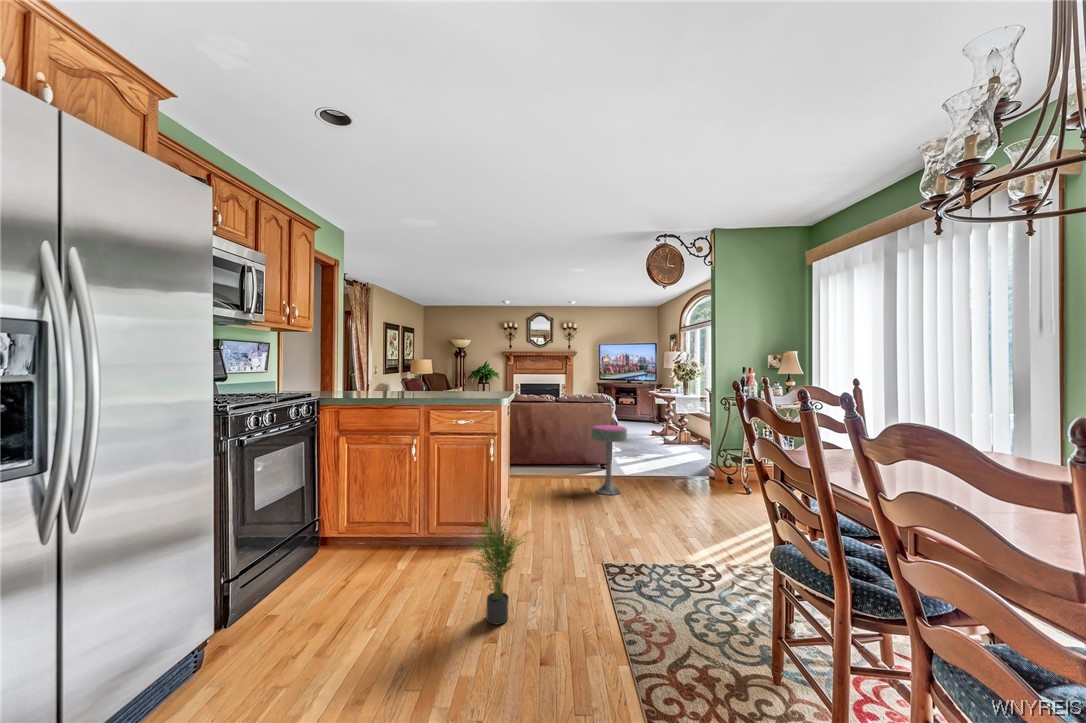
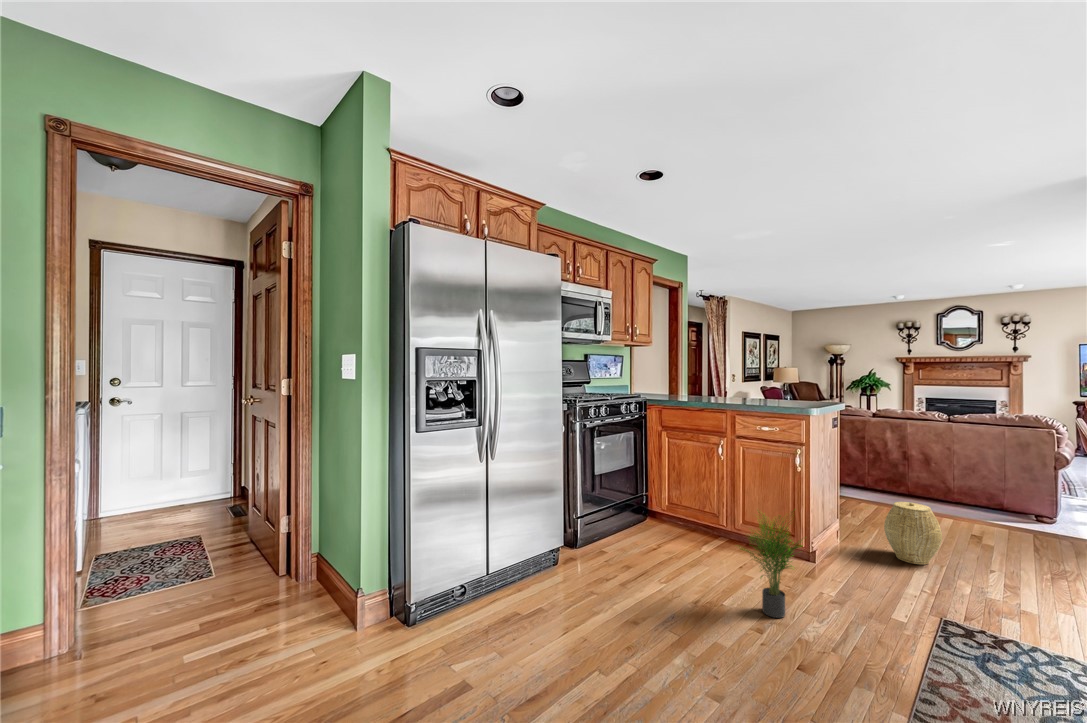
bar stool: present [592,425,627,495] -> none [978,453,1044,548]
woven basket: none [547,475,586,526] -> present [884,502,942,565]

